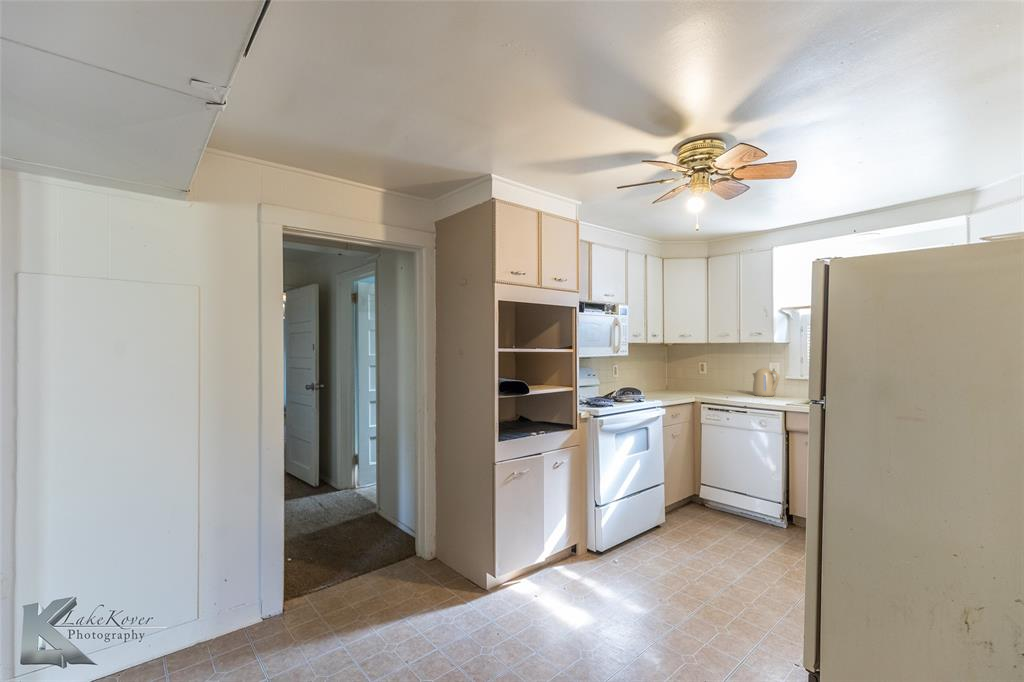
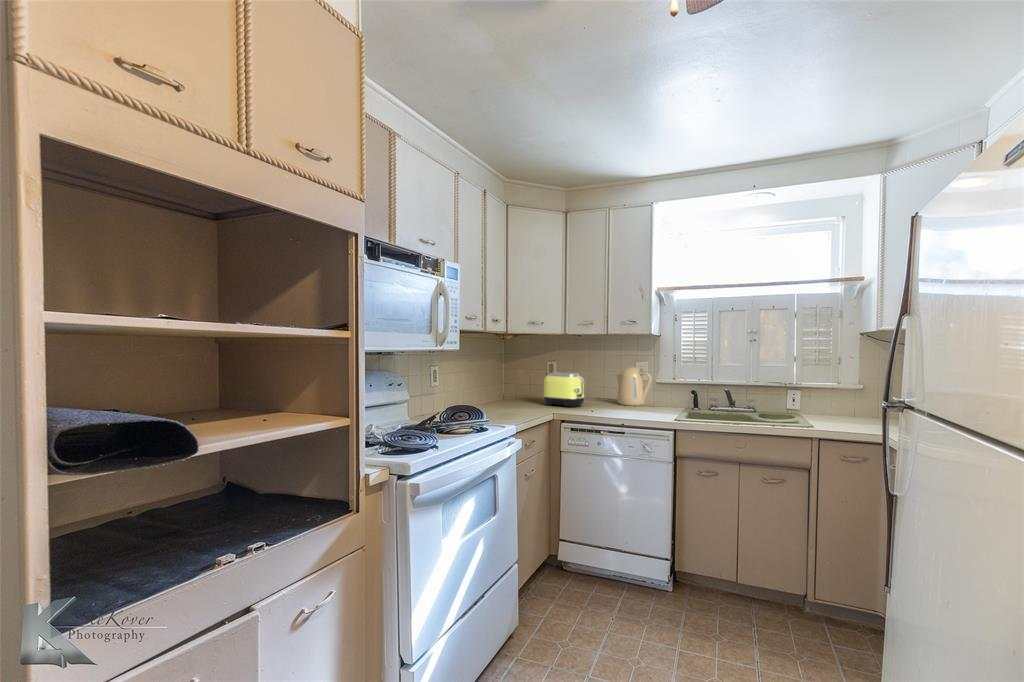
toaster: none [693,371,725,395] -> present [543,372,586,407]

